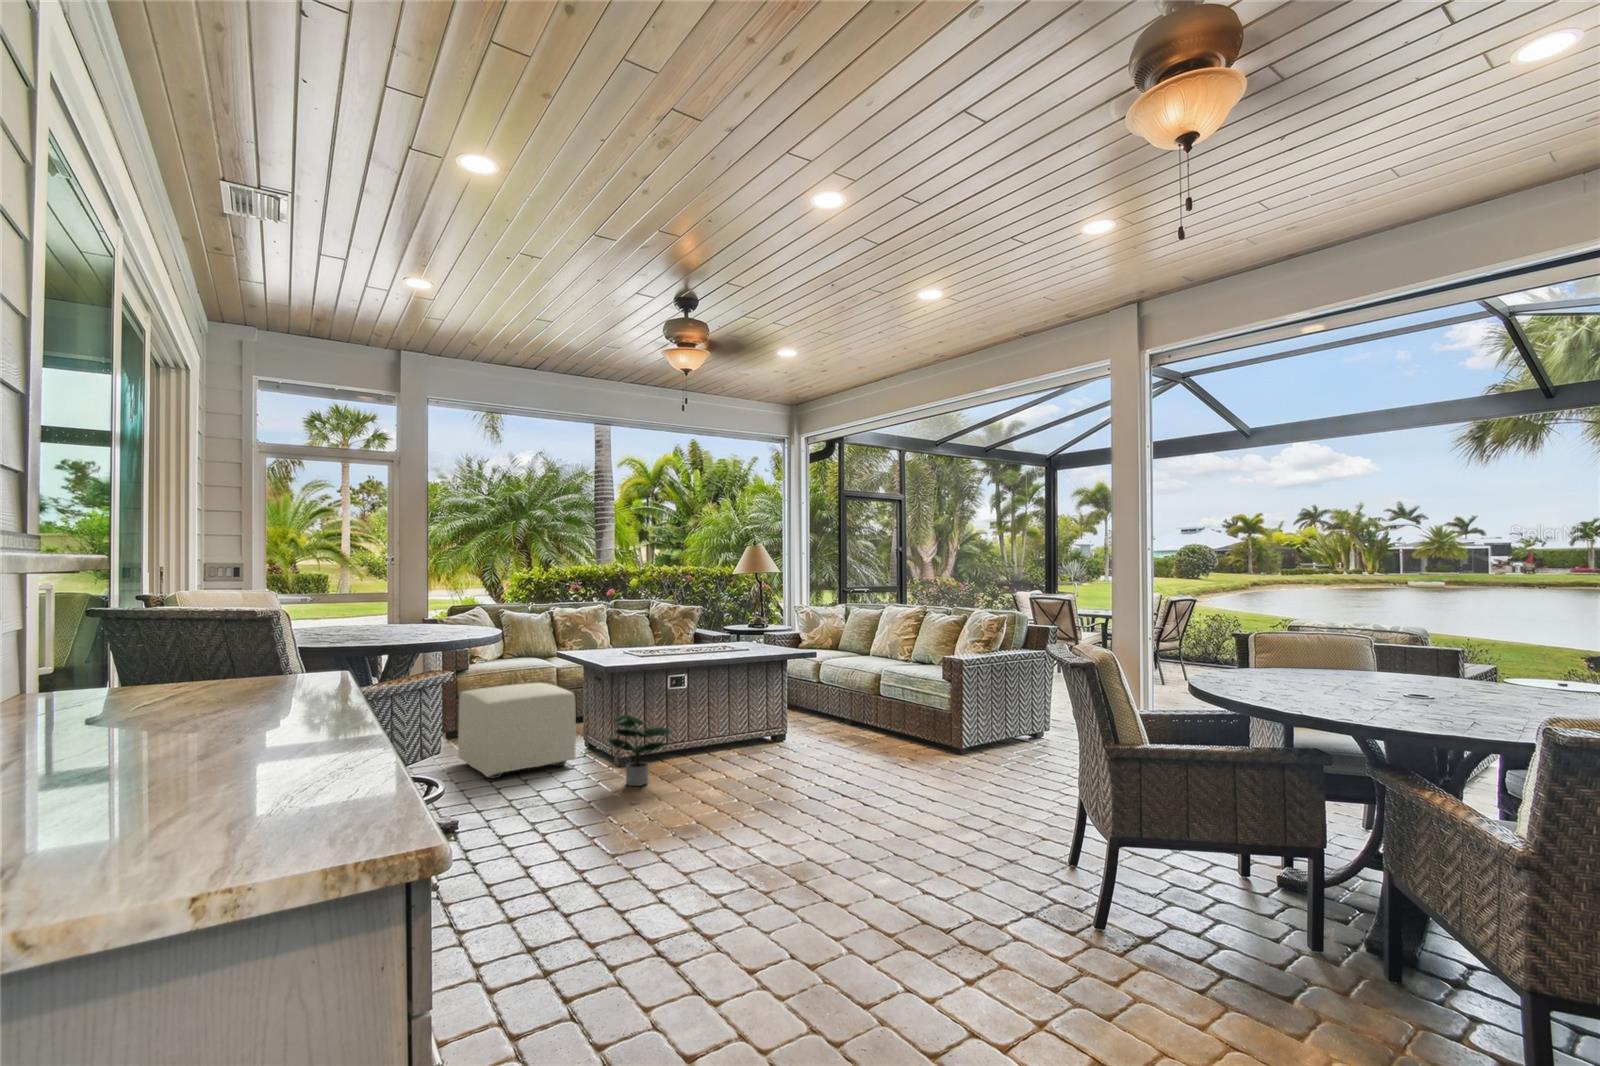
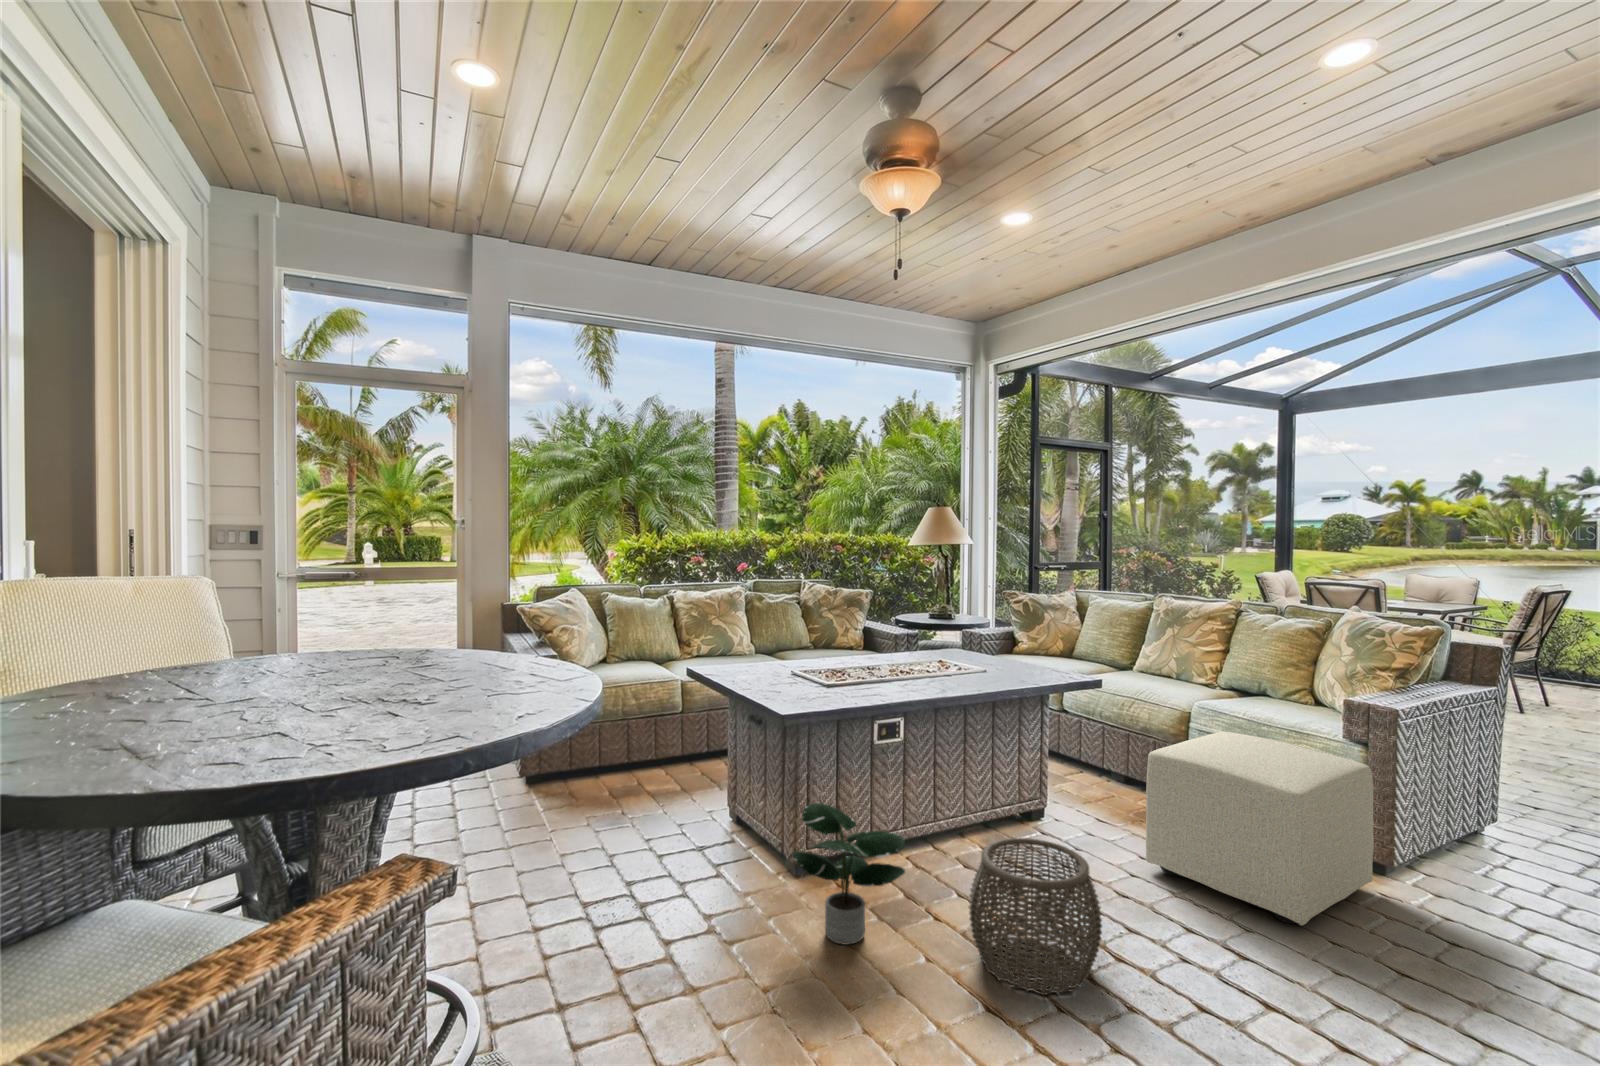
ottoman: present [458,683,576,778] -> present [1146,732,1374,925]
woven basket: none [700,725,767,796] -> present [969,838,1102,995]

